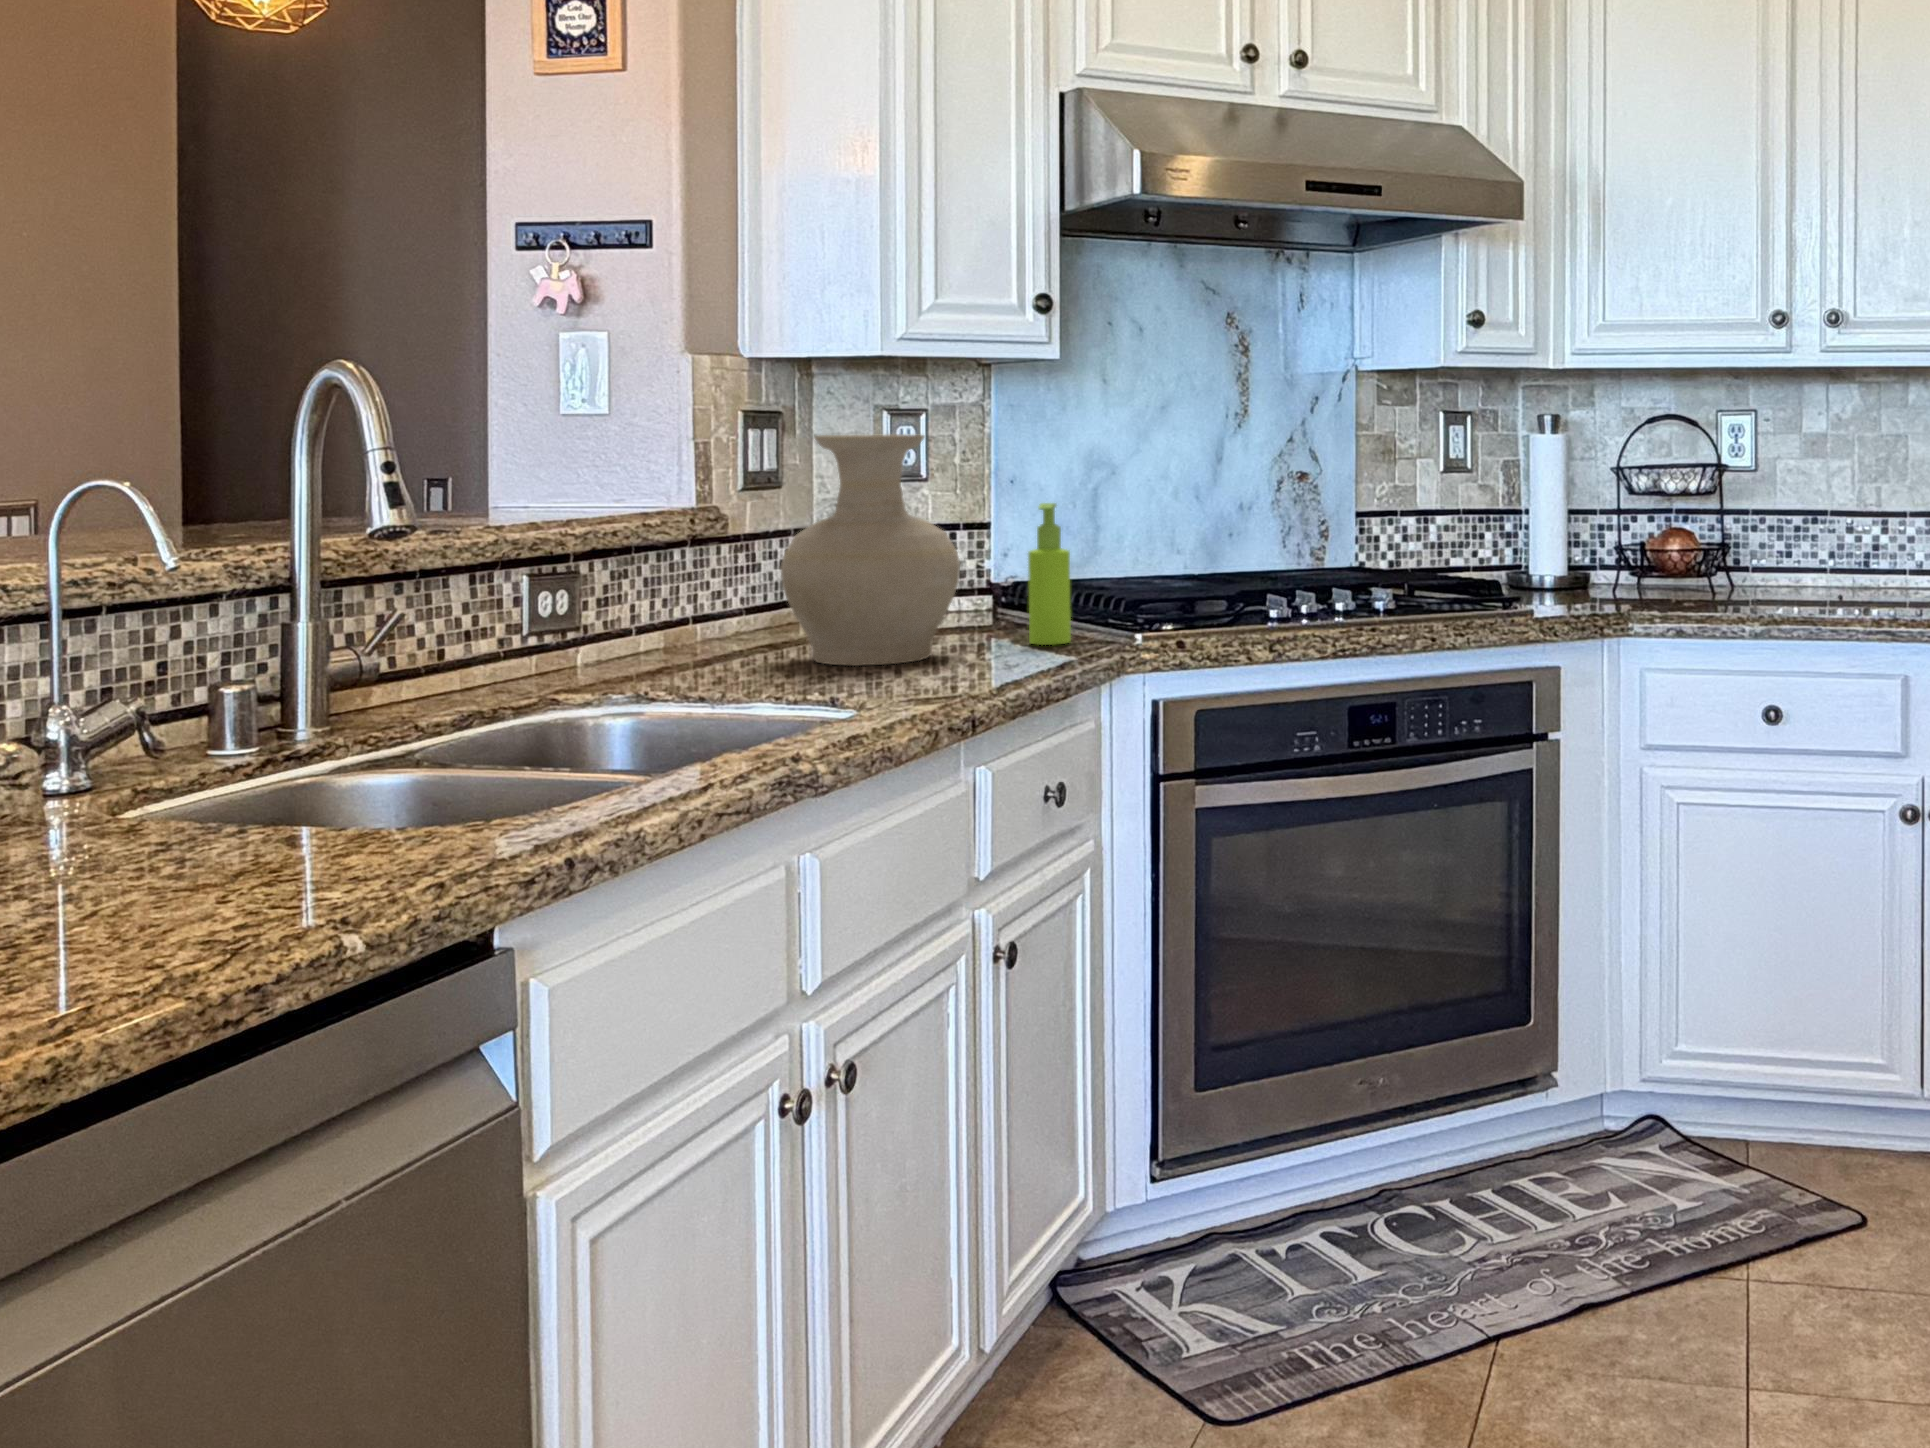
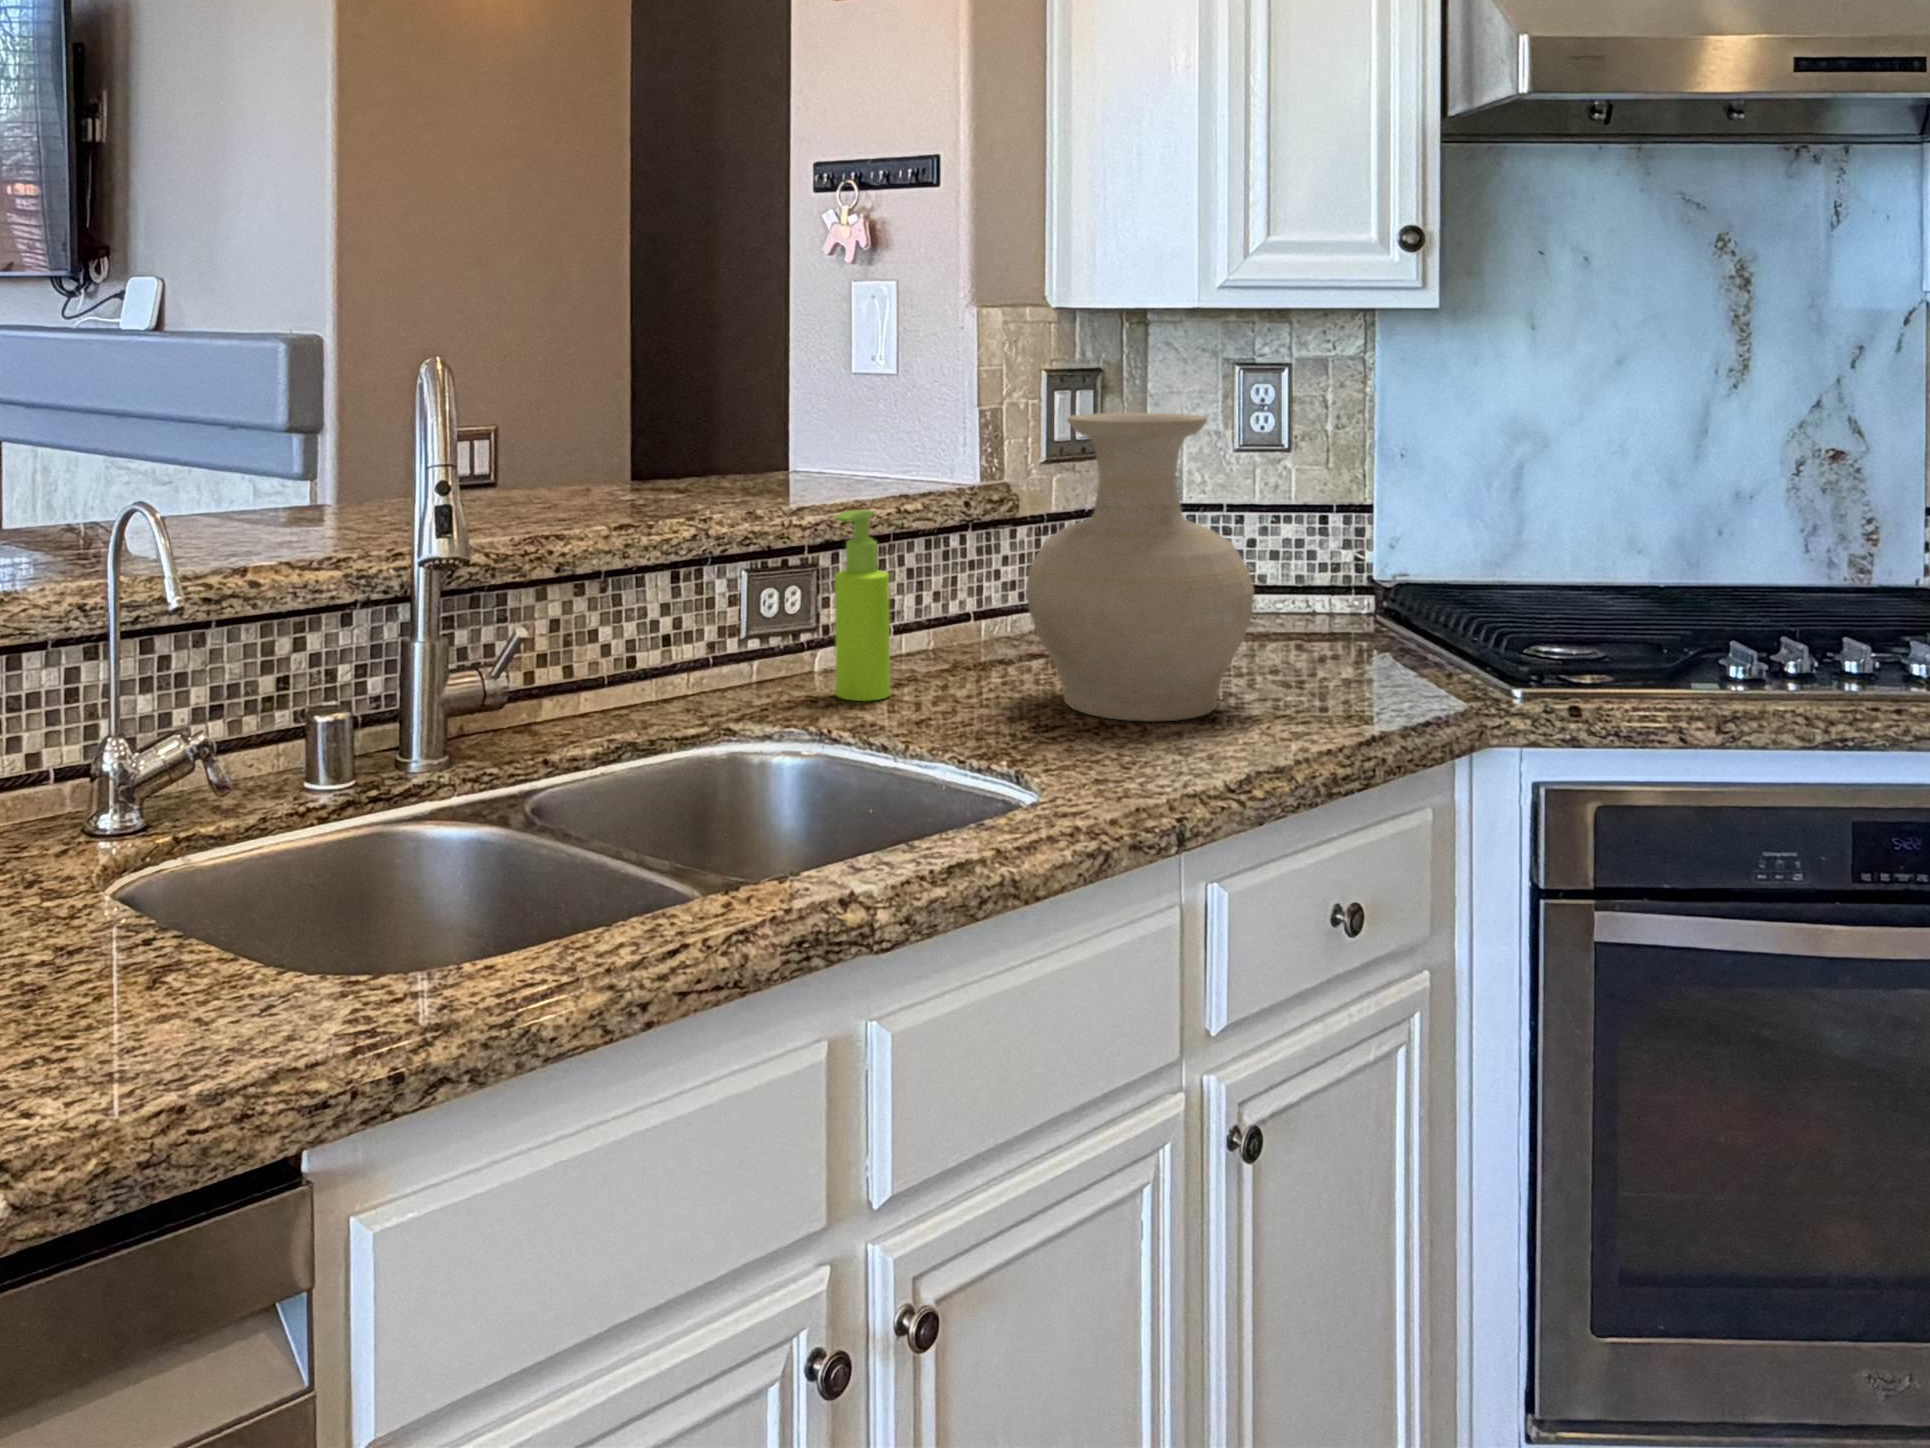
soap dispenser: present [1028,503,1071,645] -> present [835,510,890,701]

